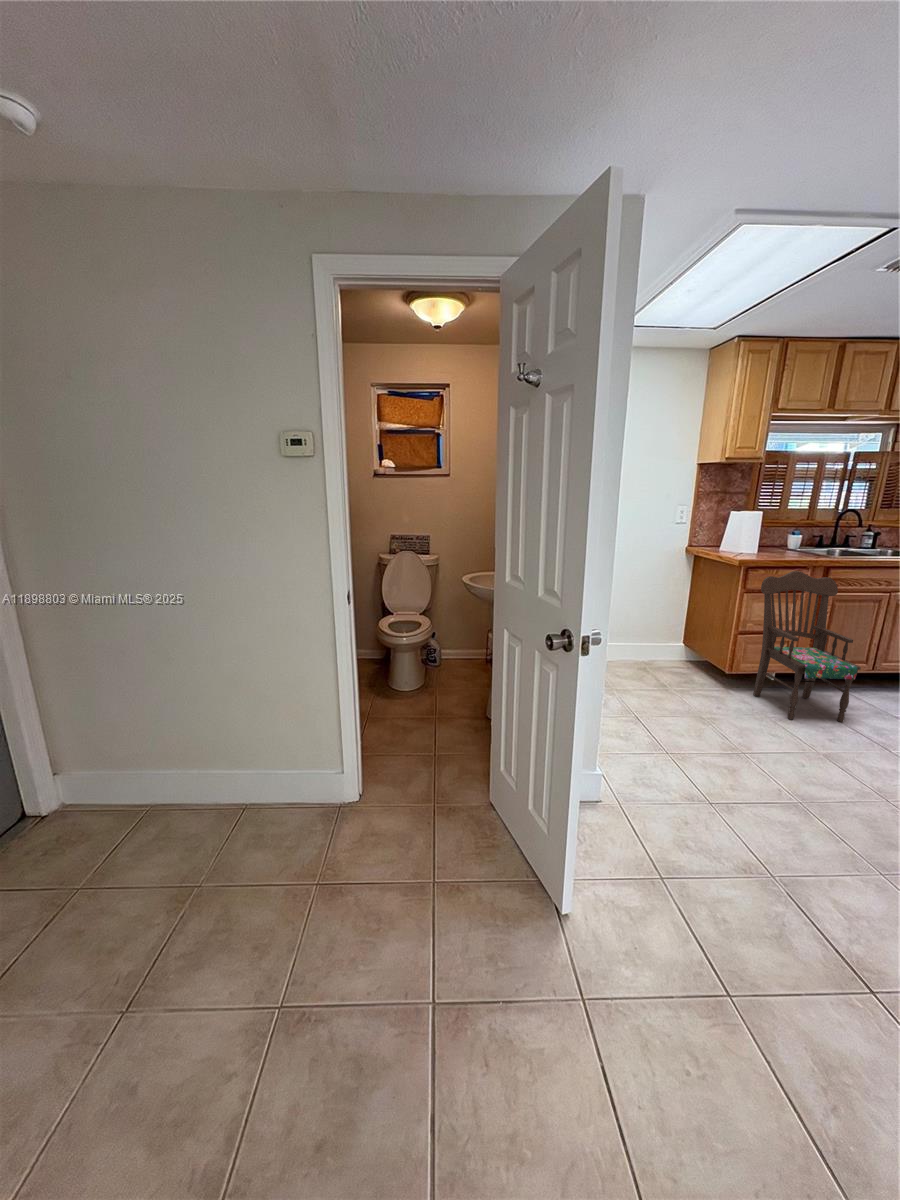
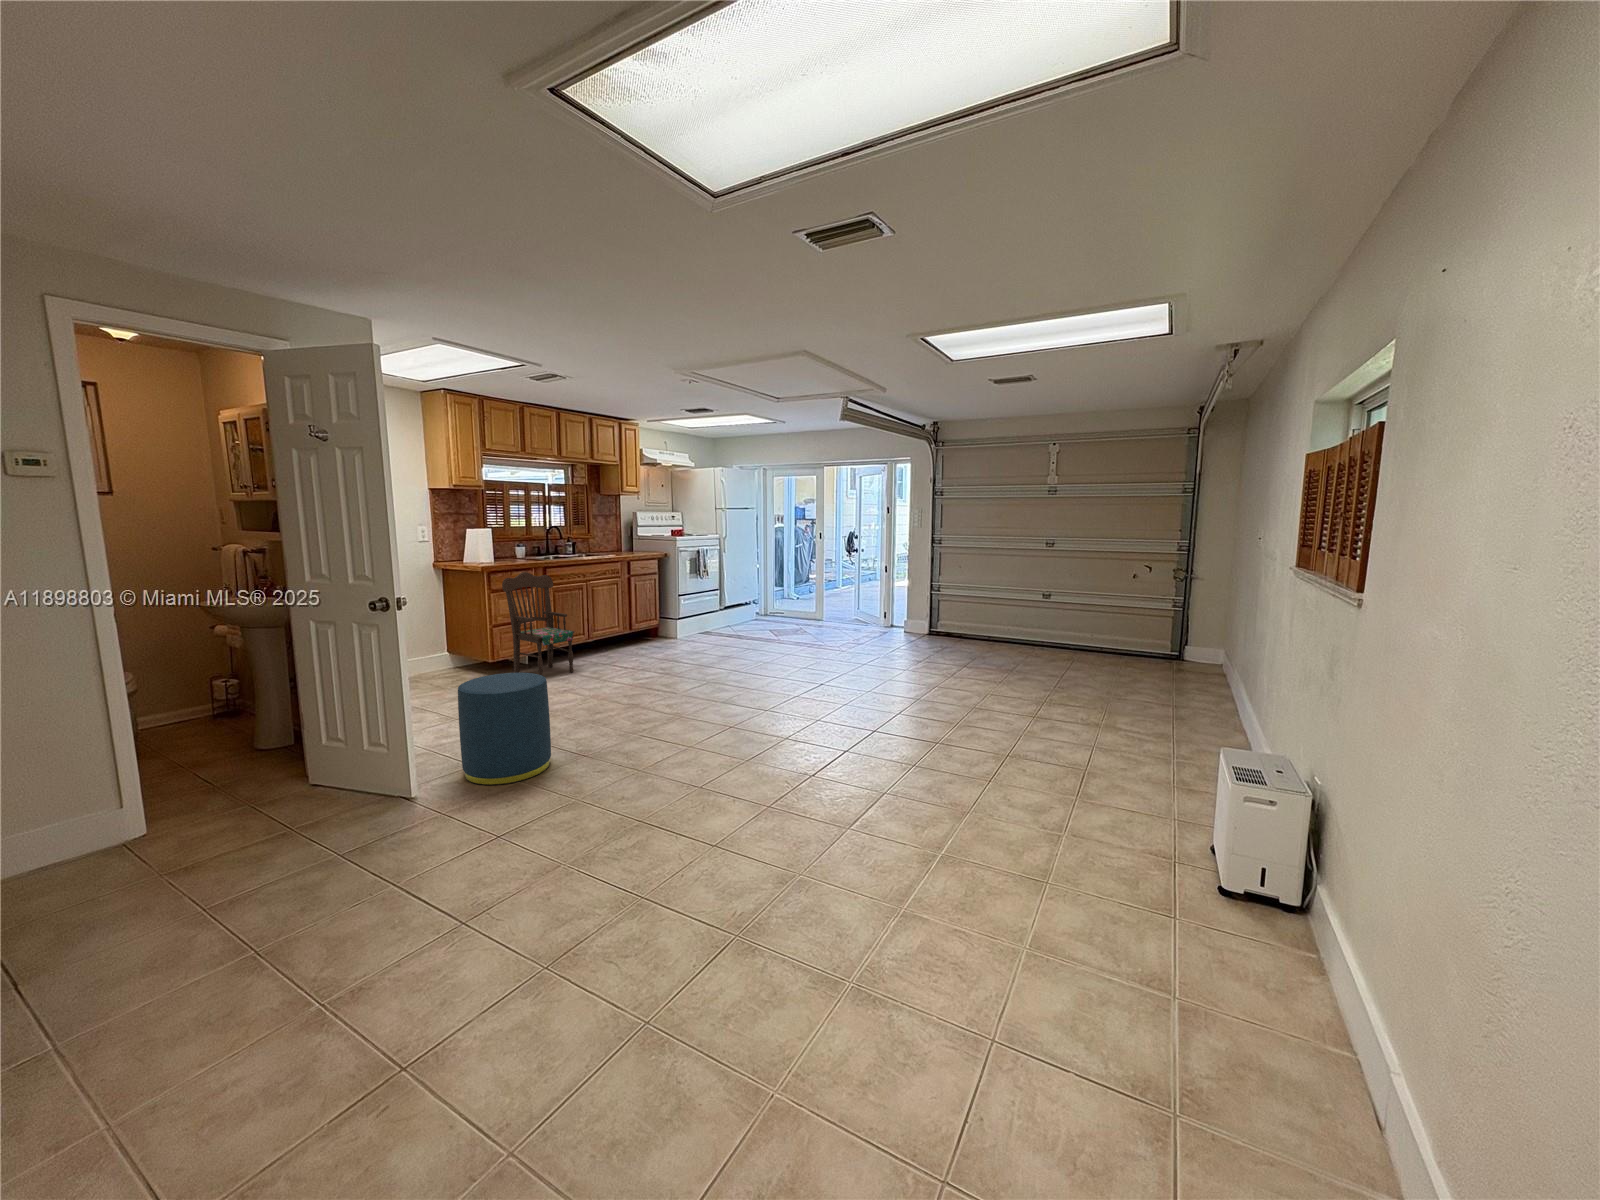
ottoman: none [638,765,827,1016] -> present [458,673,551,785]

